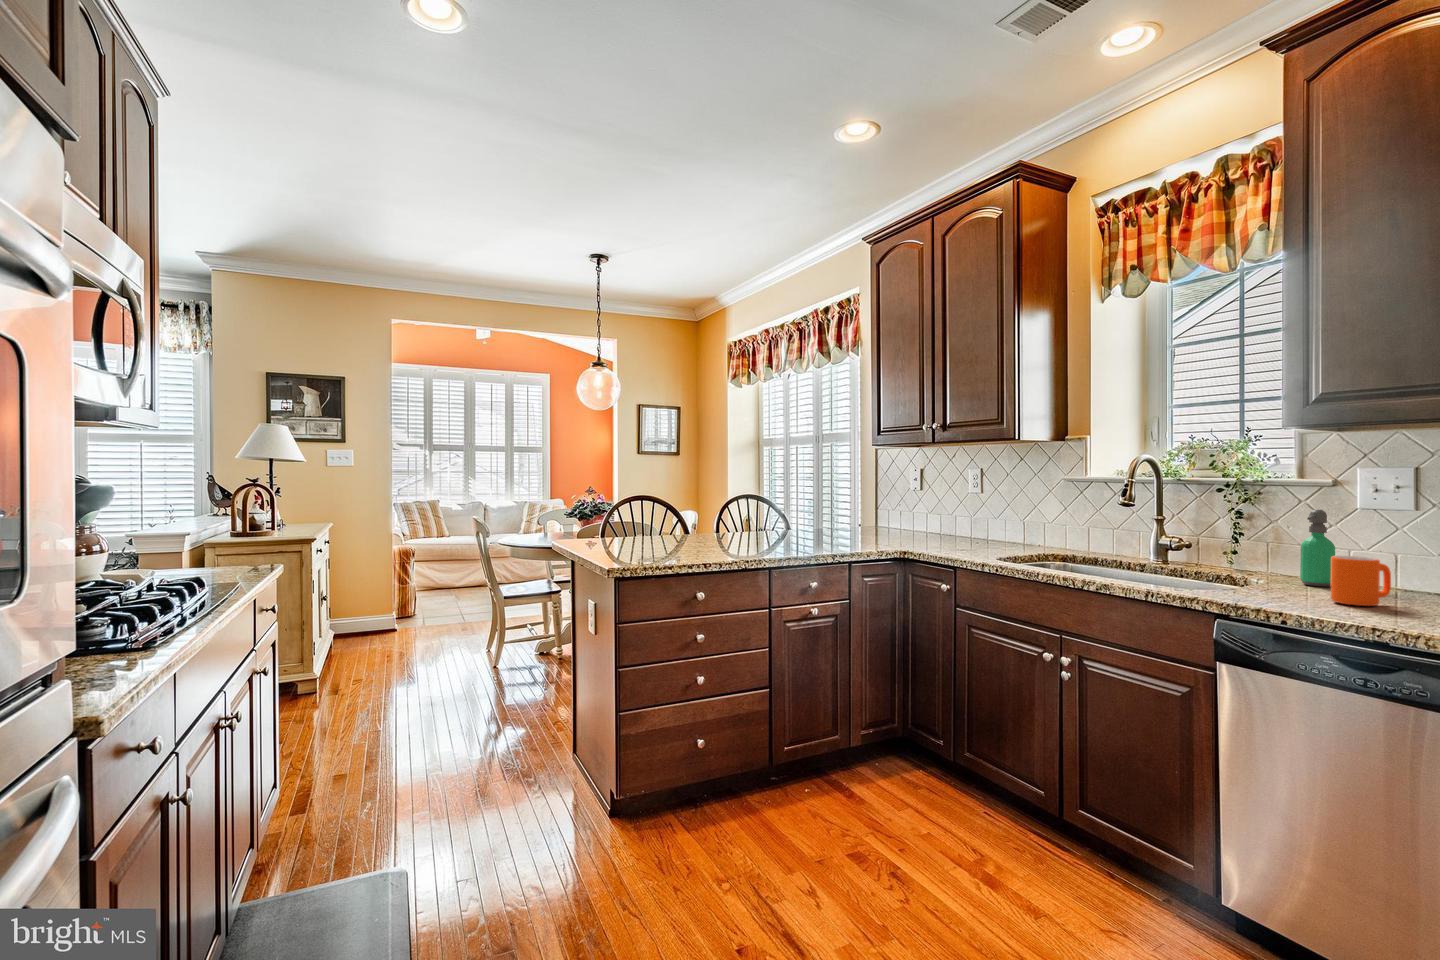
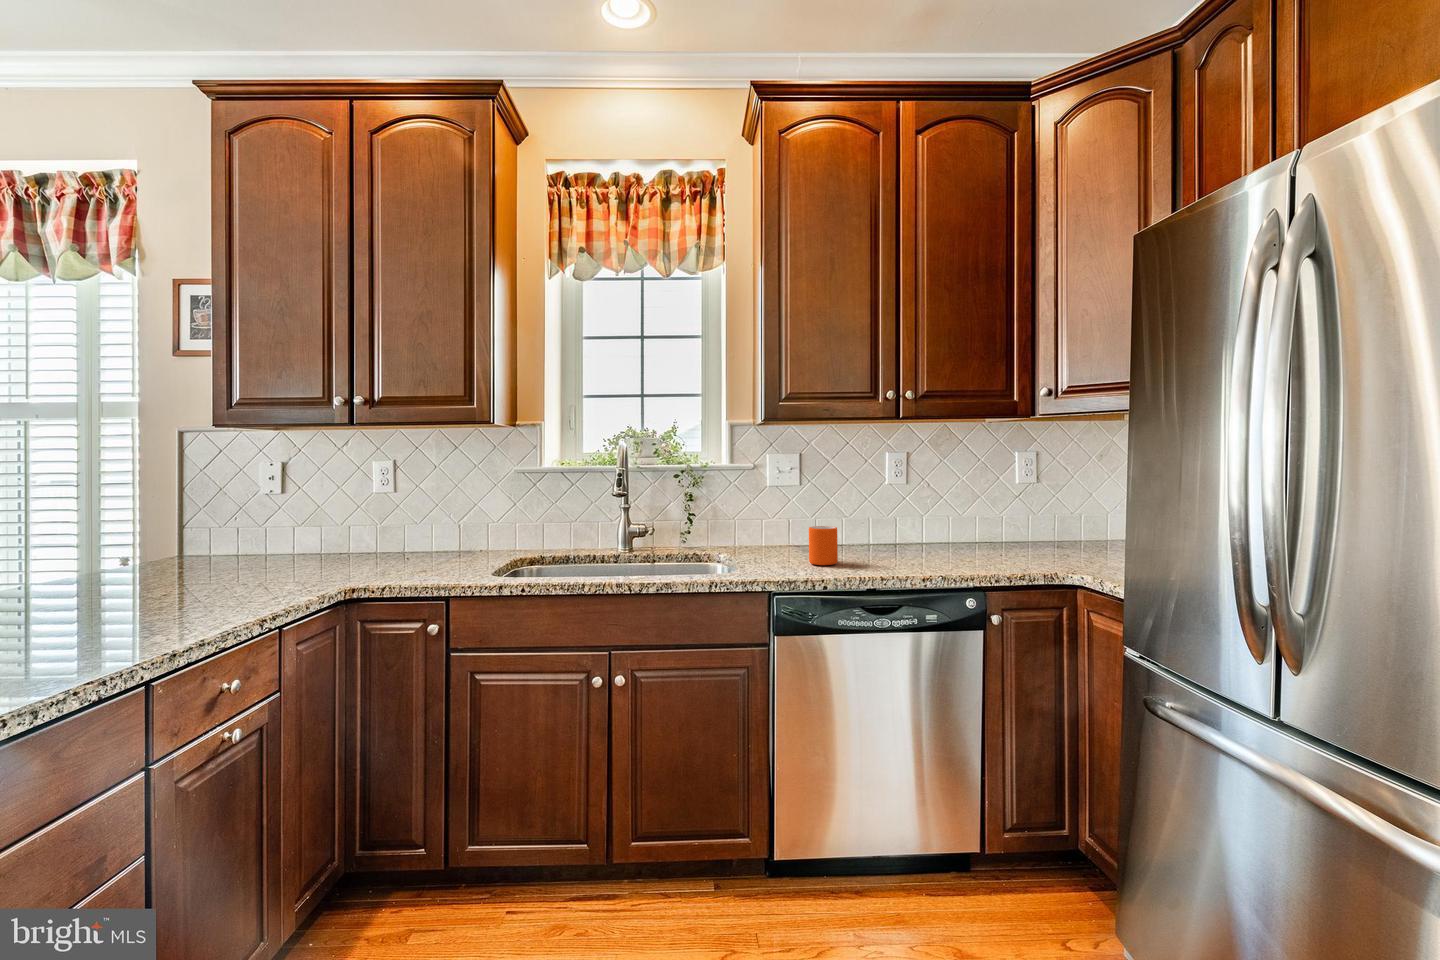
soap dispenser: present [1300,509,1335,586] -> none [750,490,772,553]

